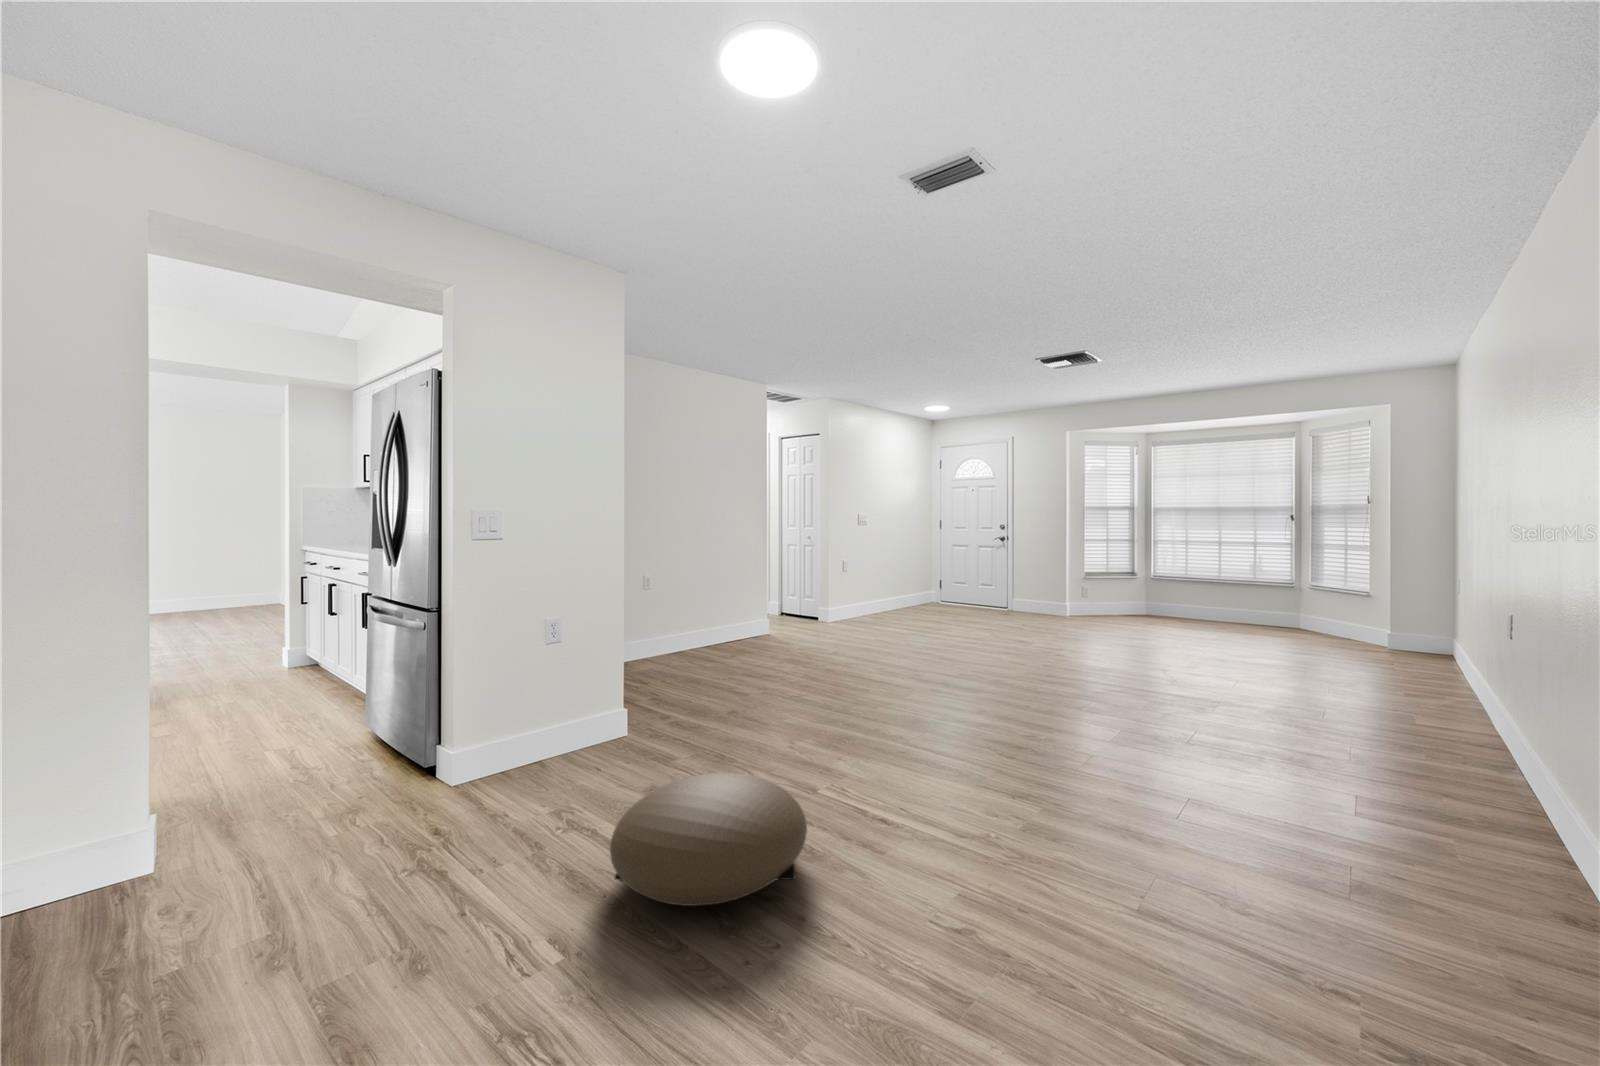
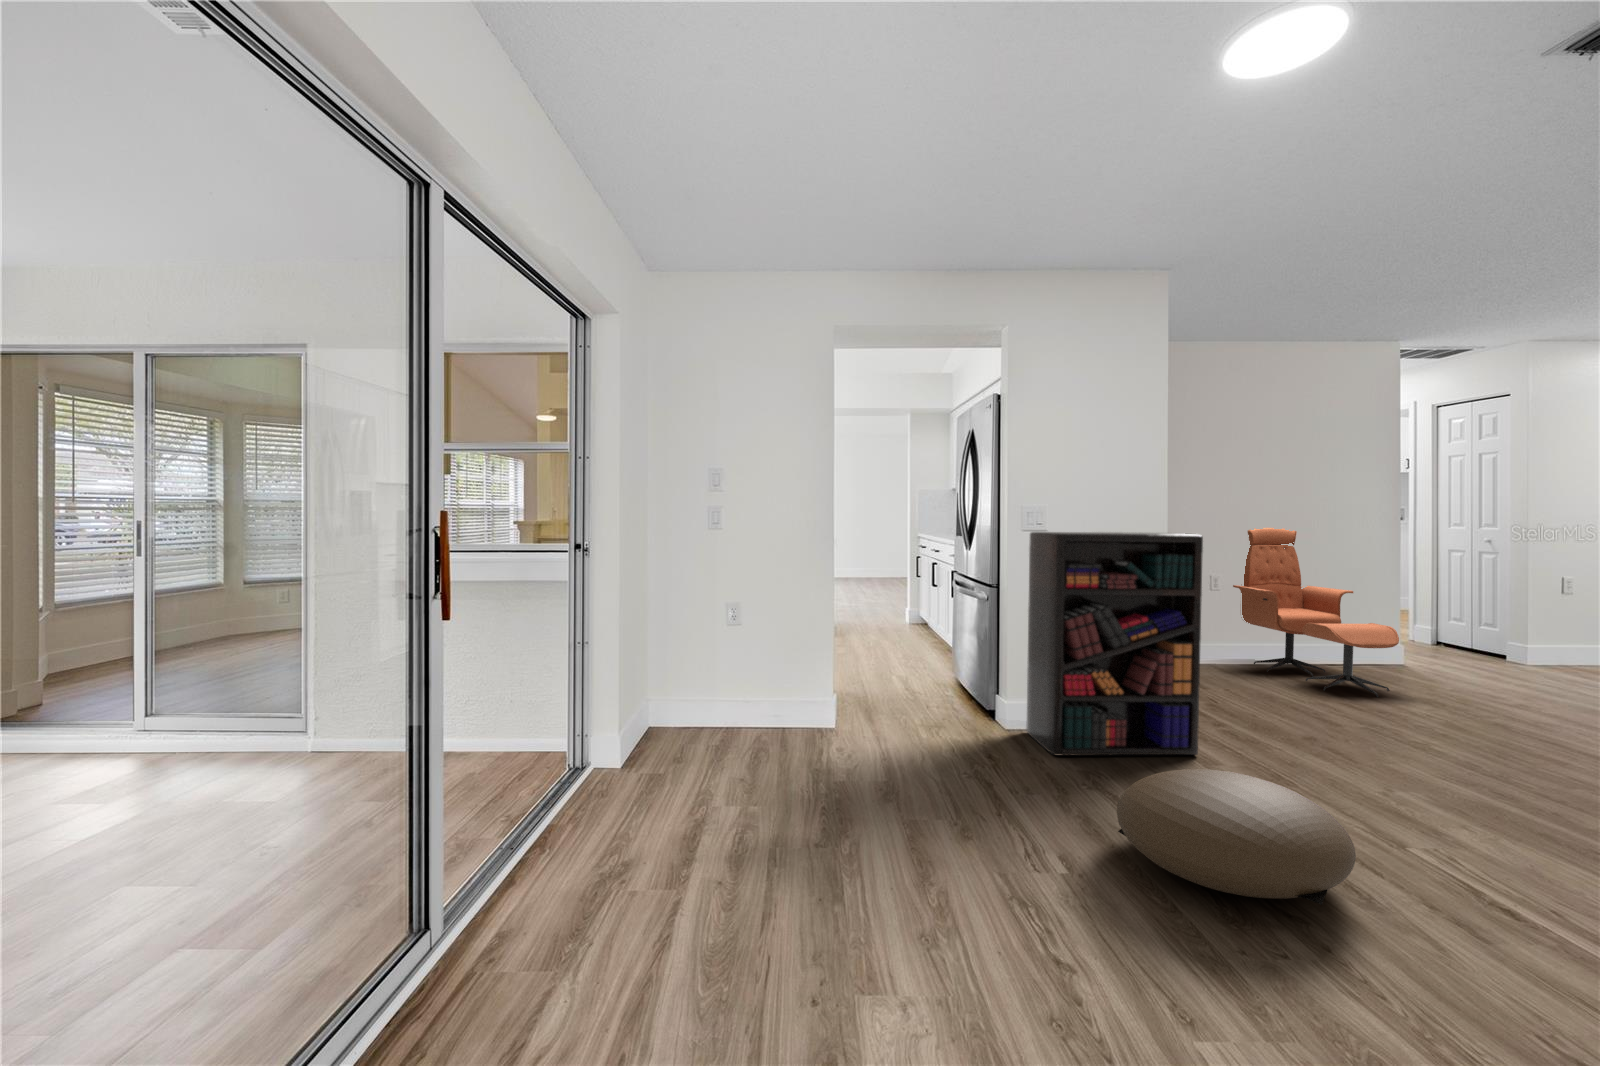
lounge chair: none [659,528,776,668] -> present [1233,528,1399,697]
bookshelf: none [476,537,657,804] -> present [1026,532,1203,755]

